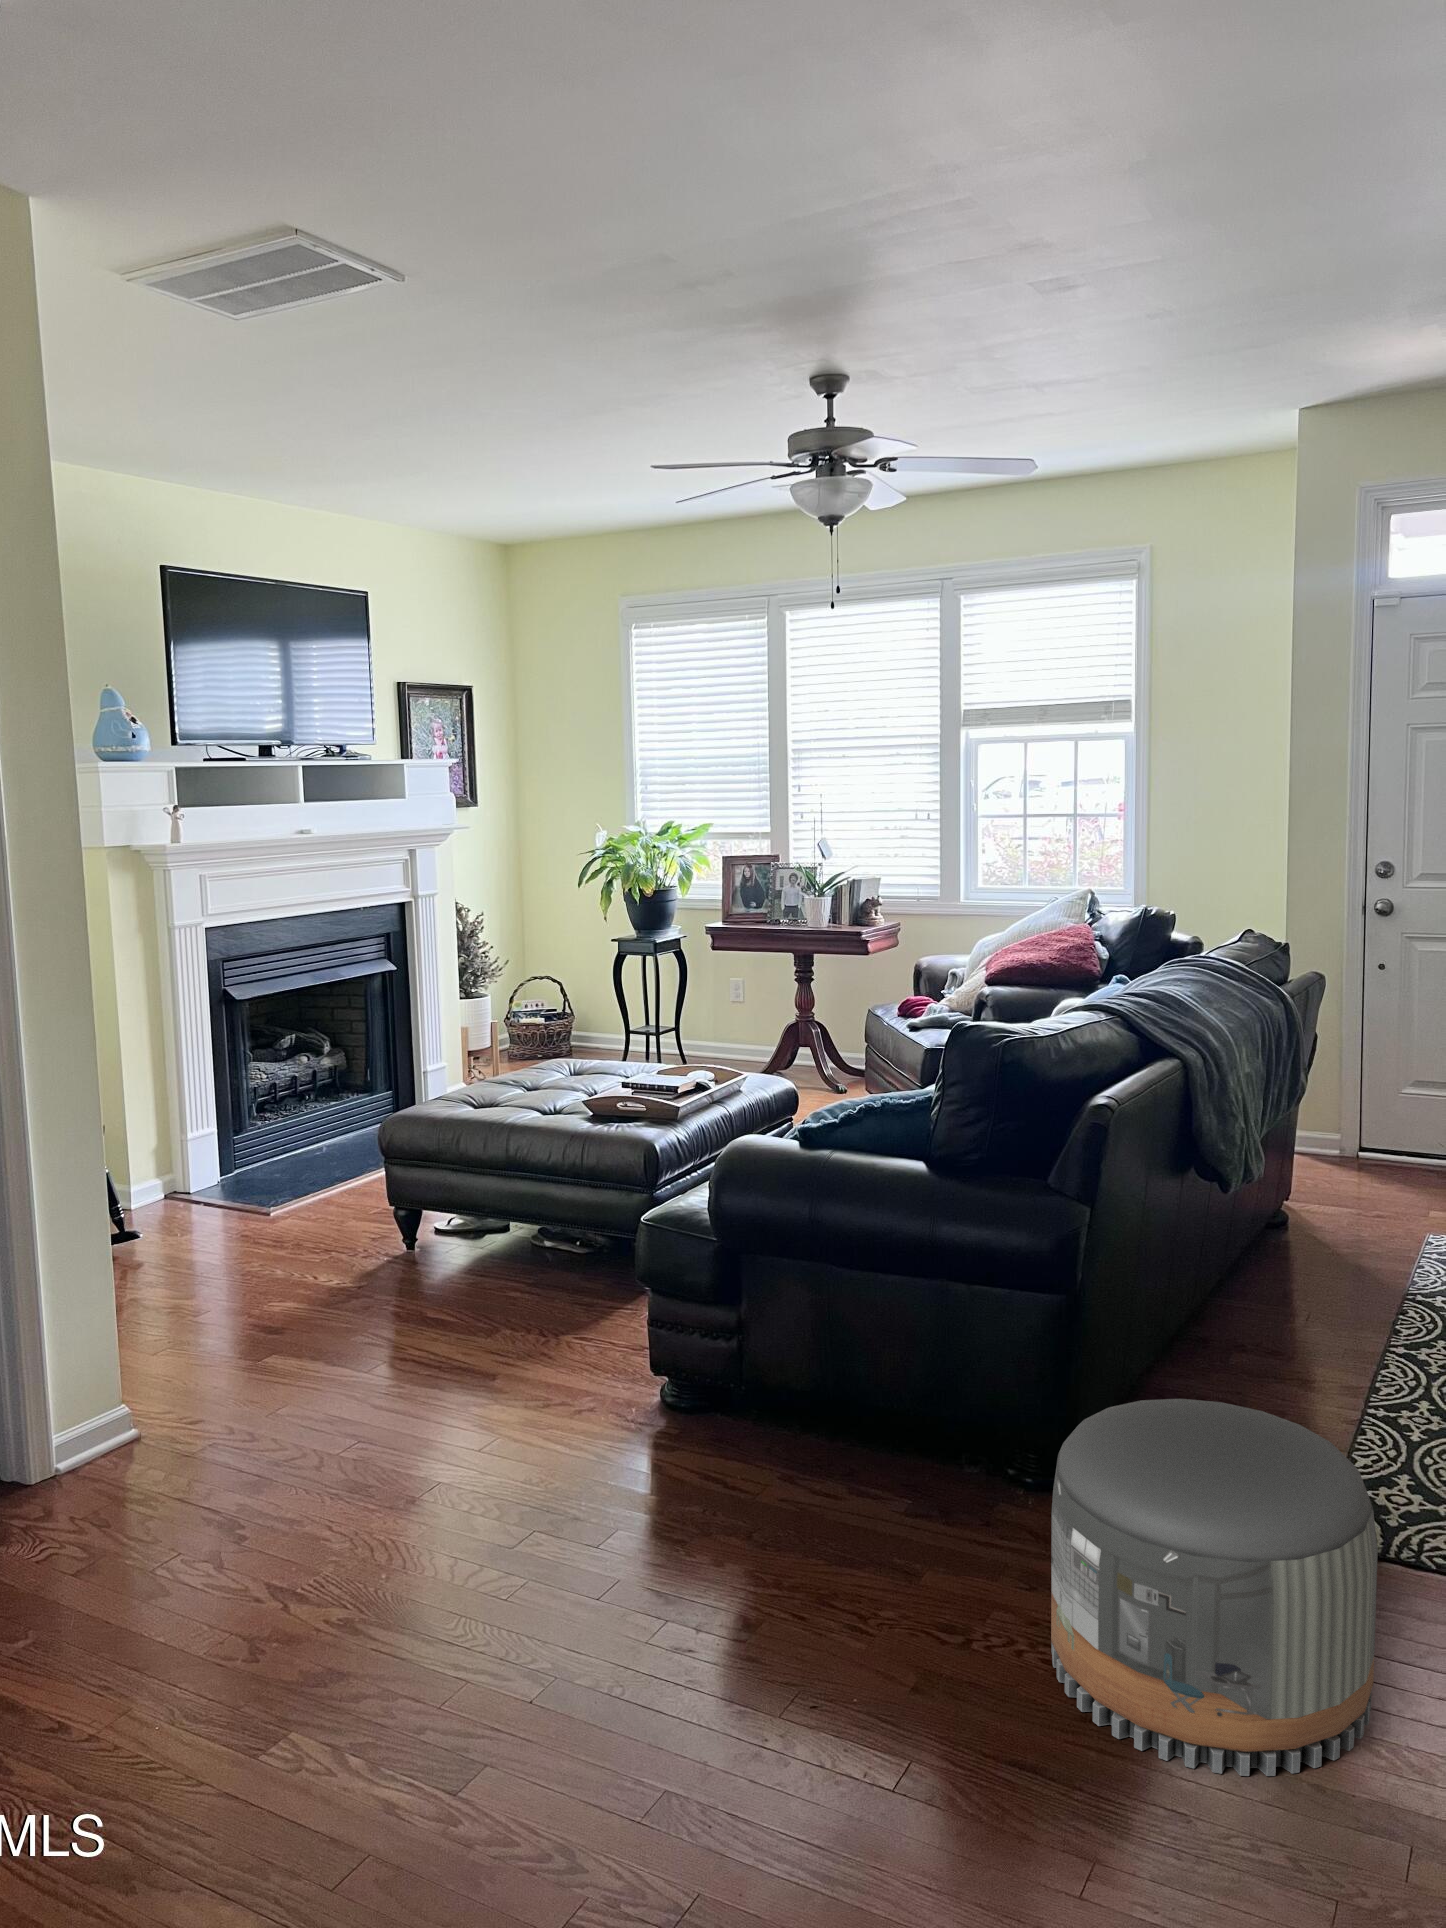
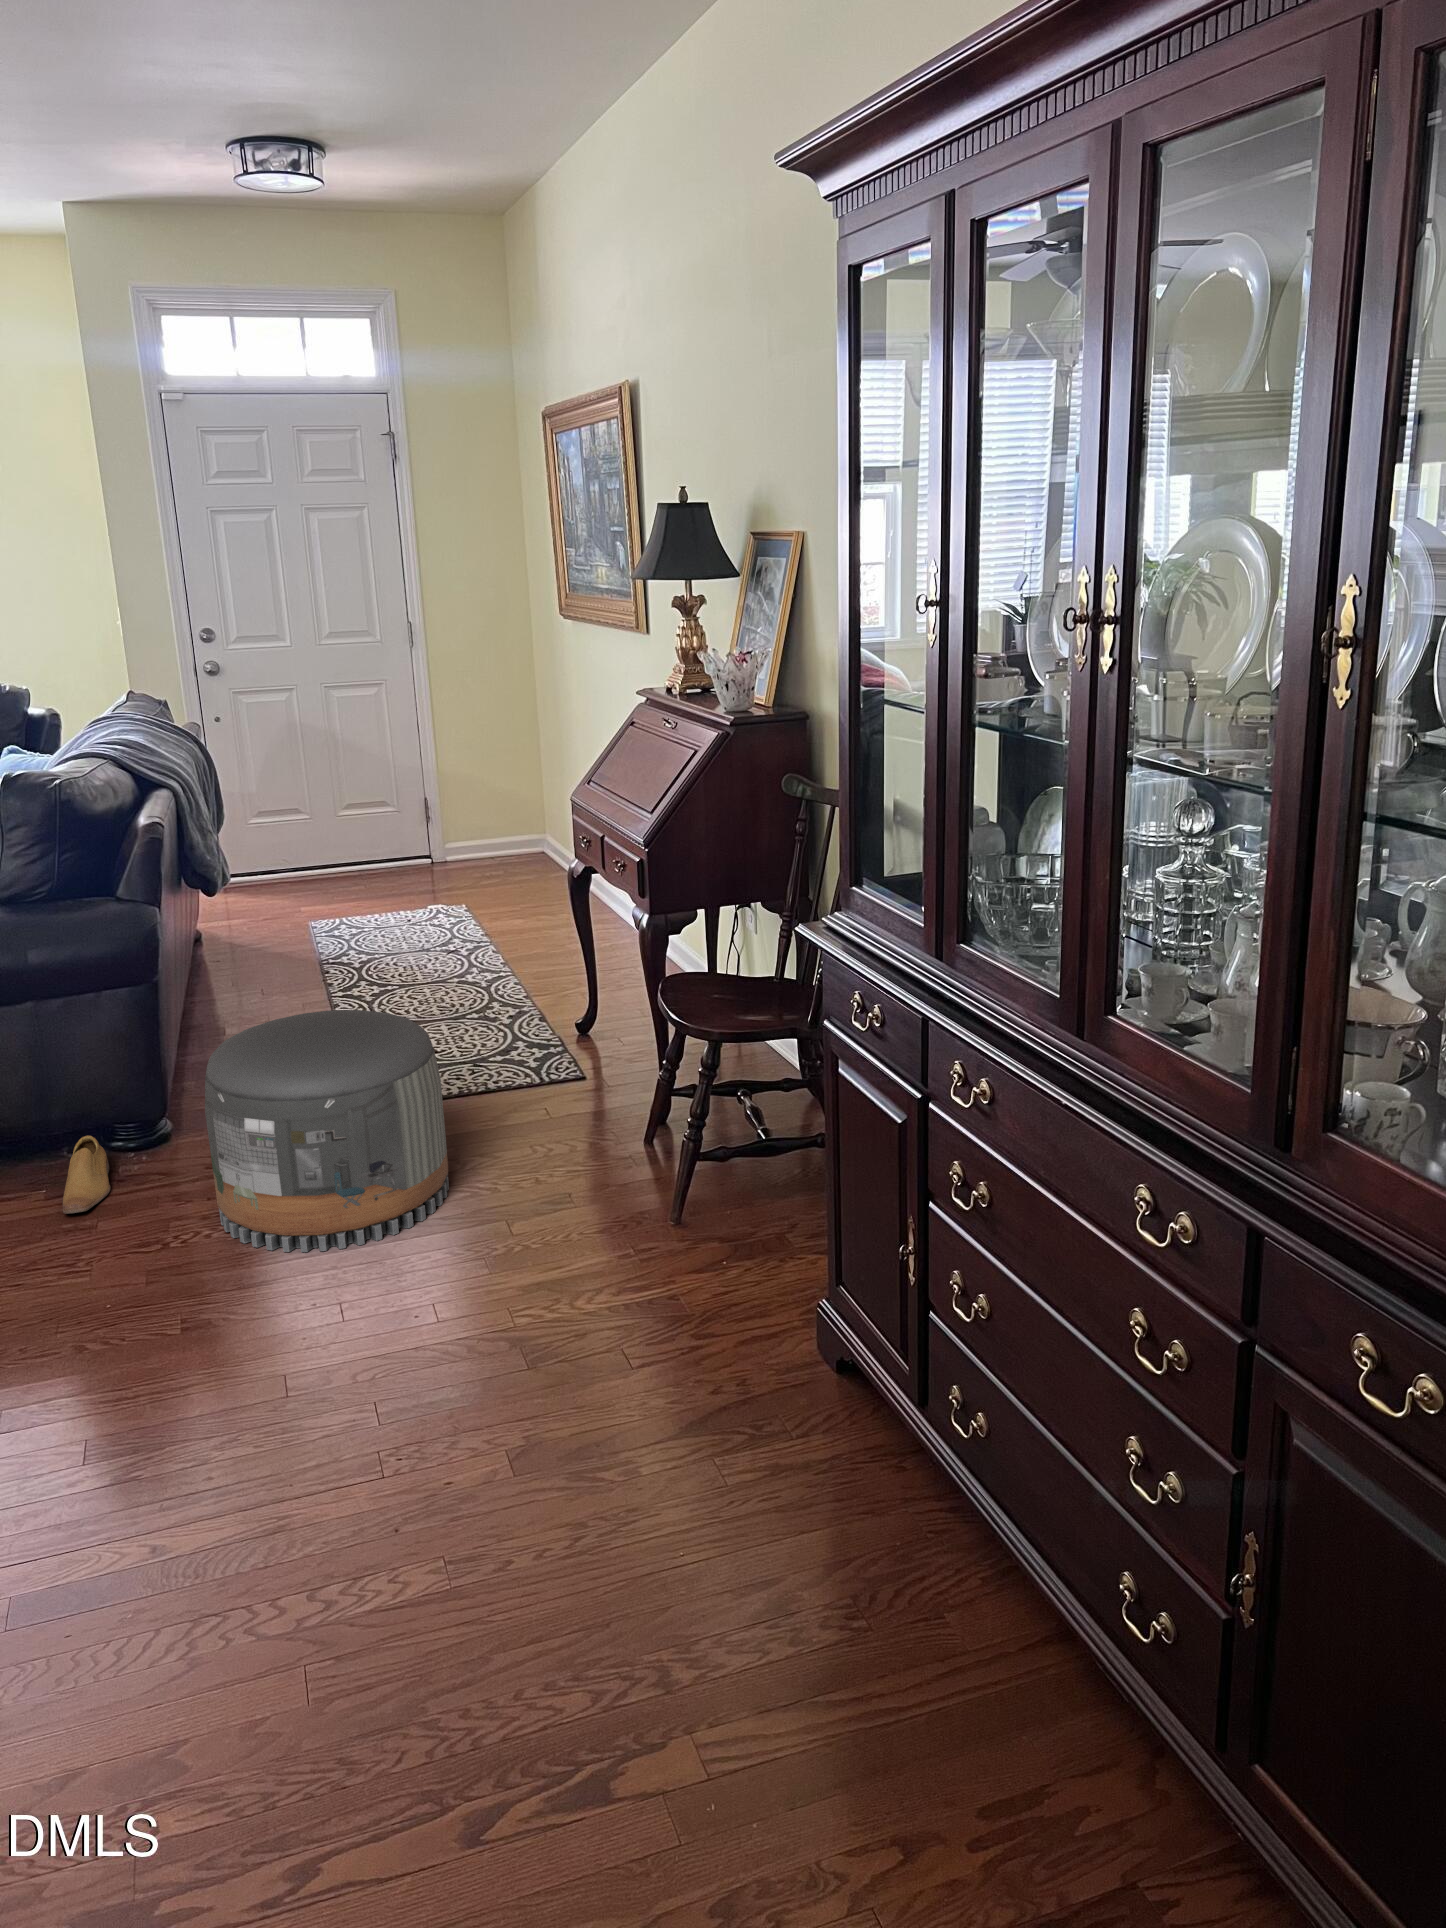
shoe: none [916,1450,999,1545] -> present [62,1136,111,1214]

